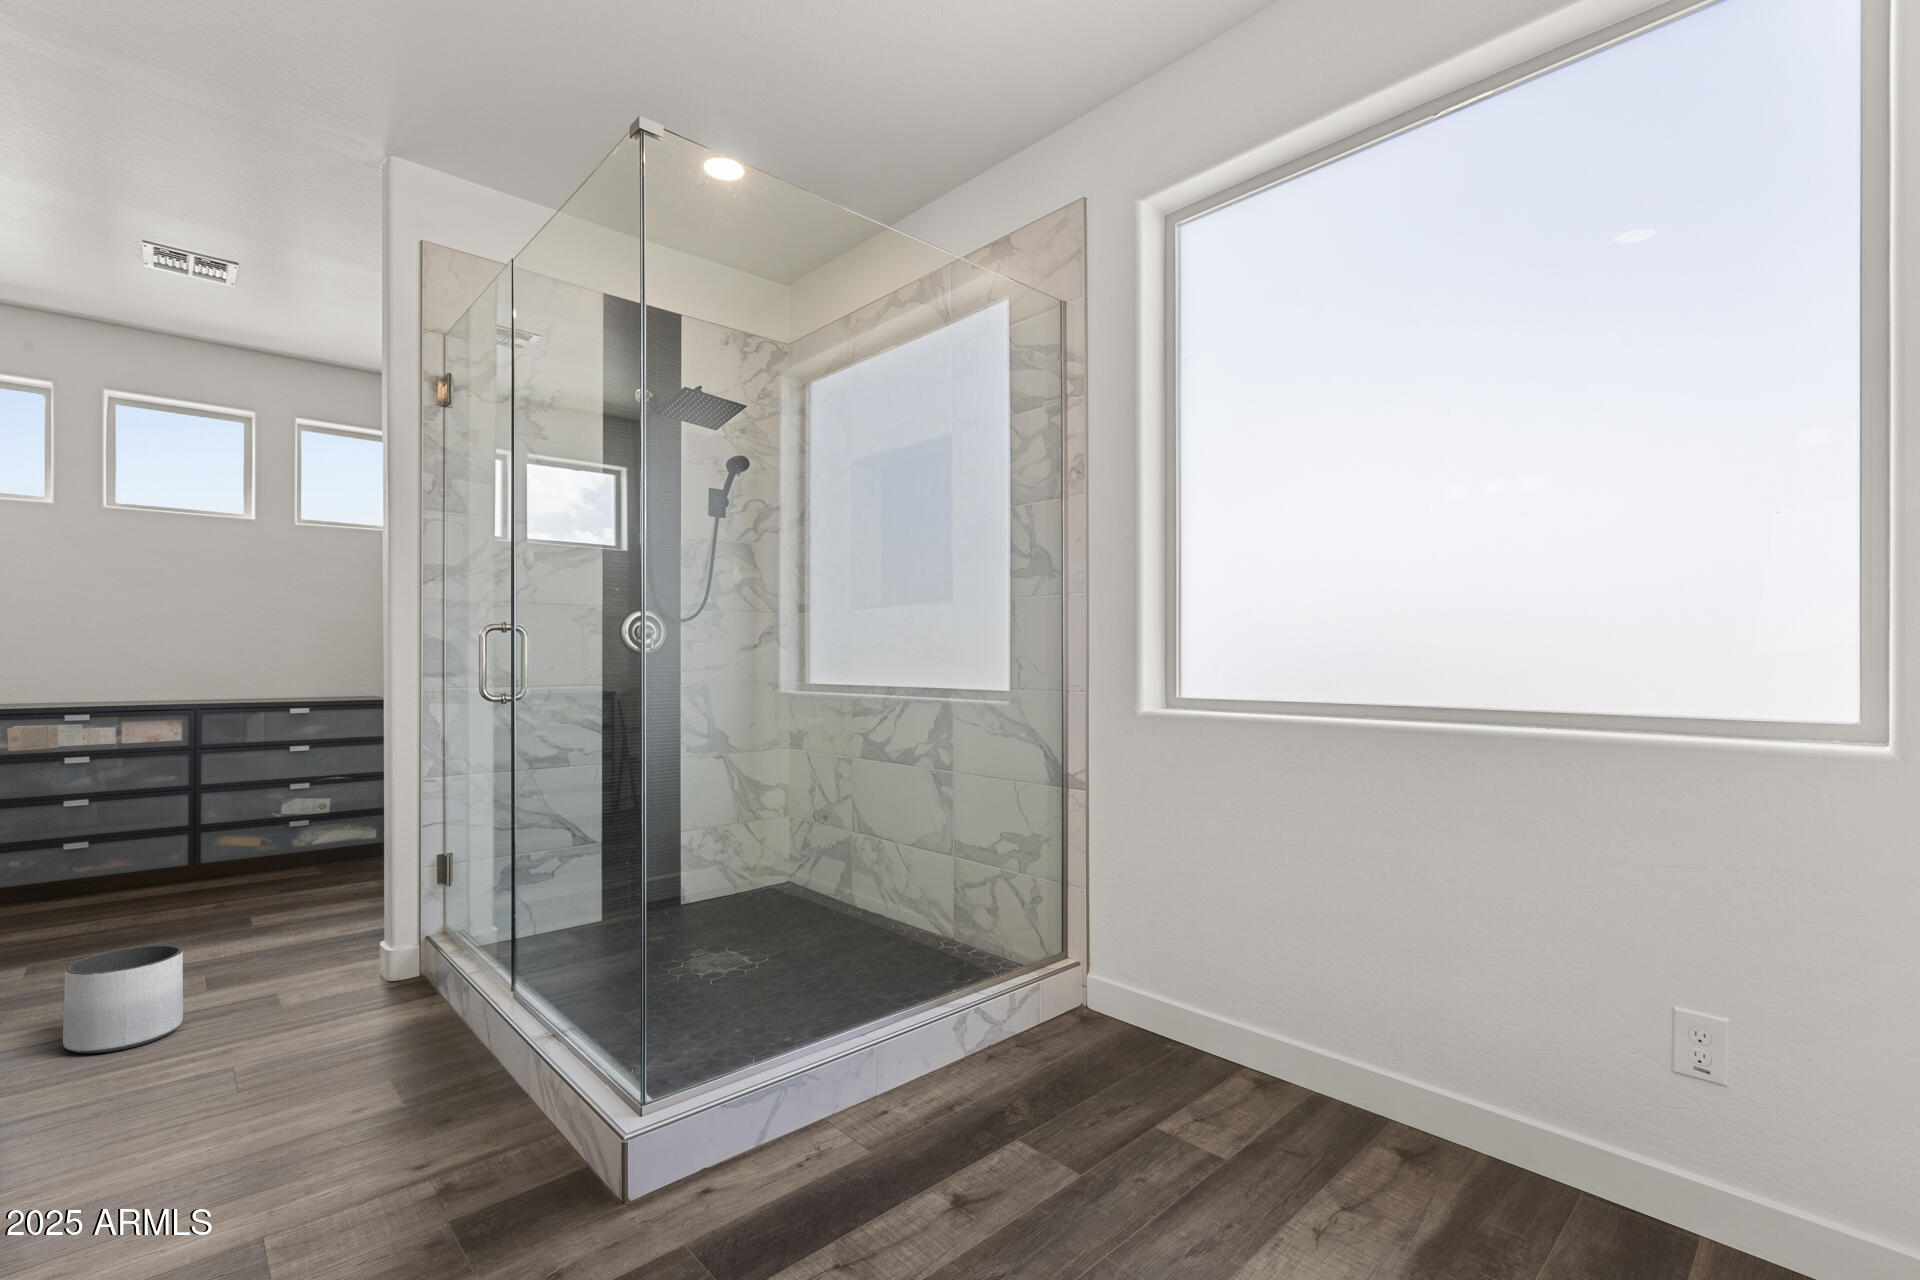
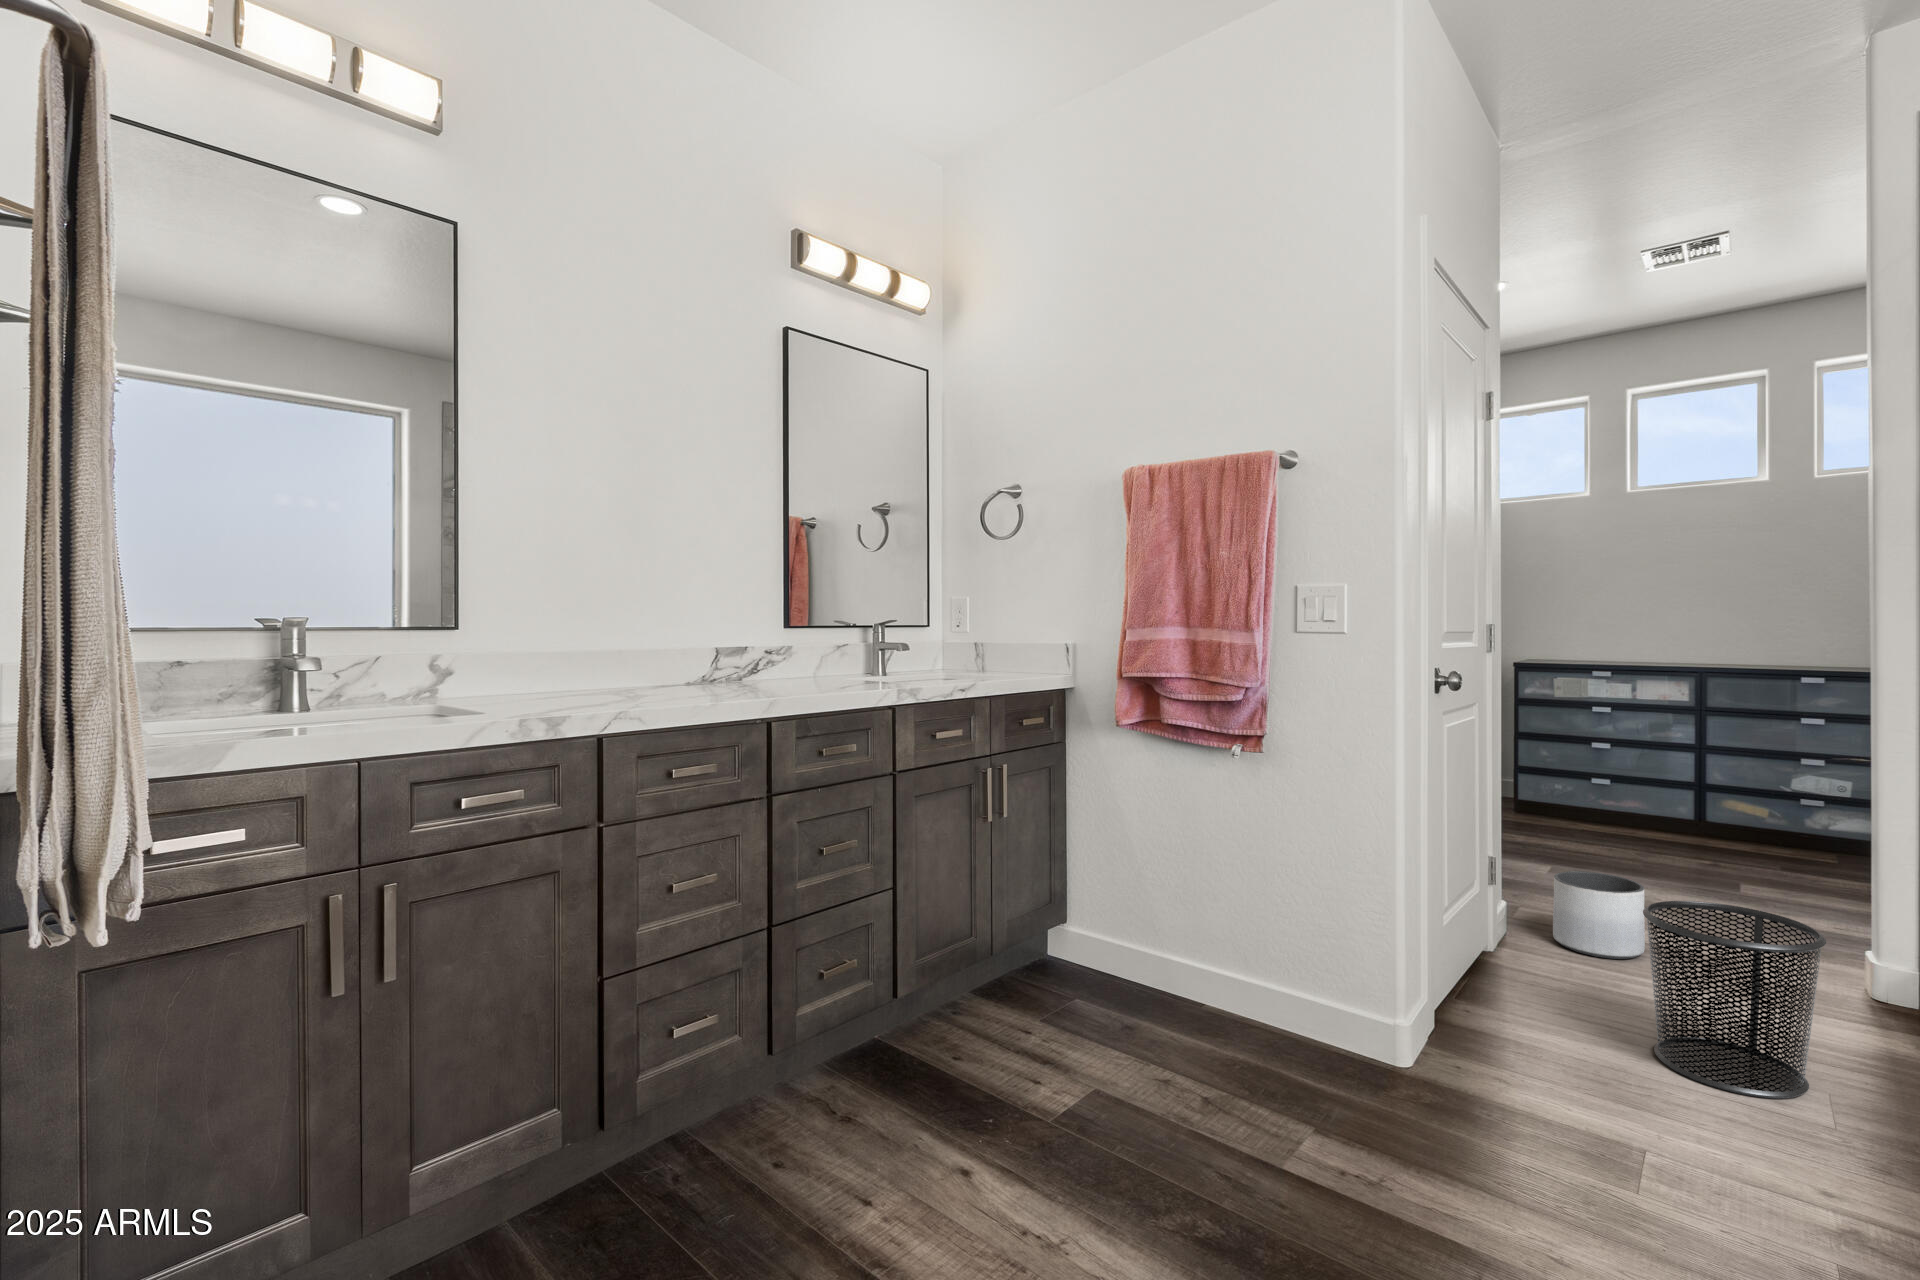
waste bin: none [219,930,390,1130] -> present [1643,901,1826,1099]

